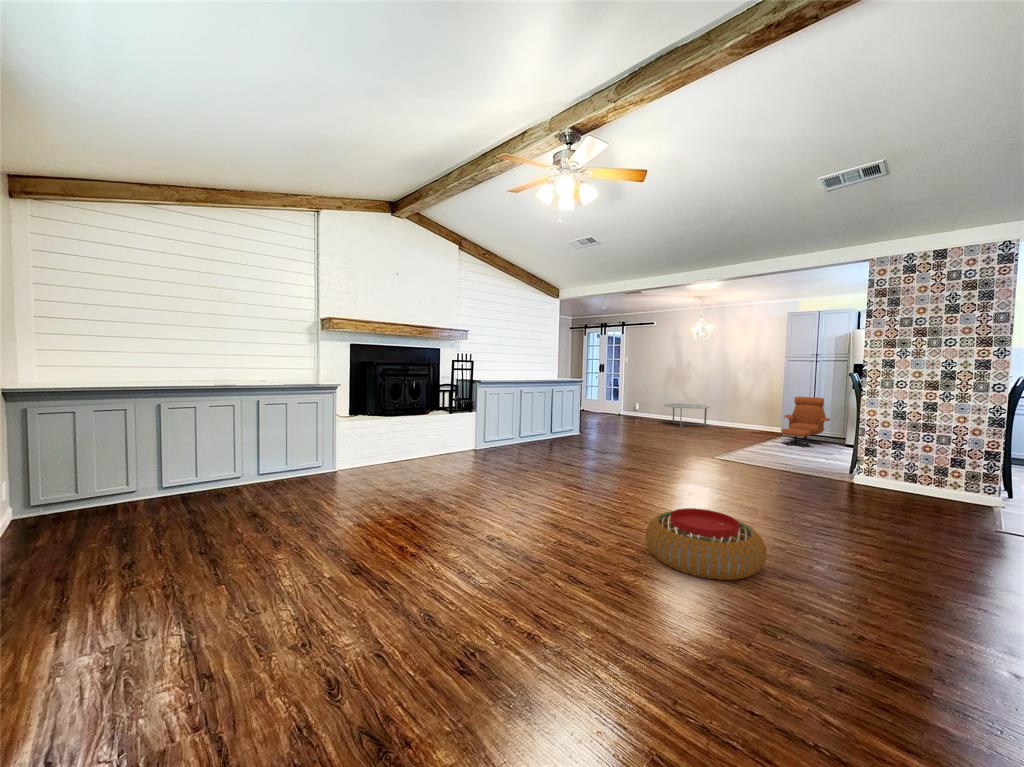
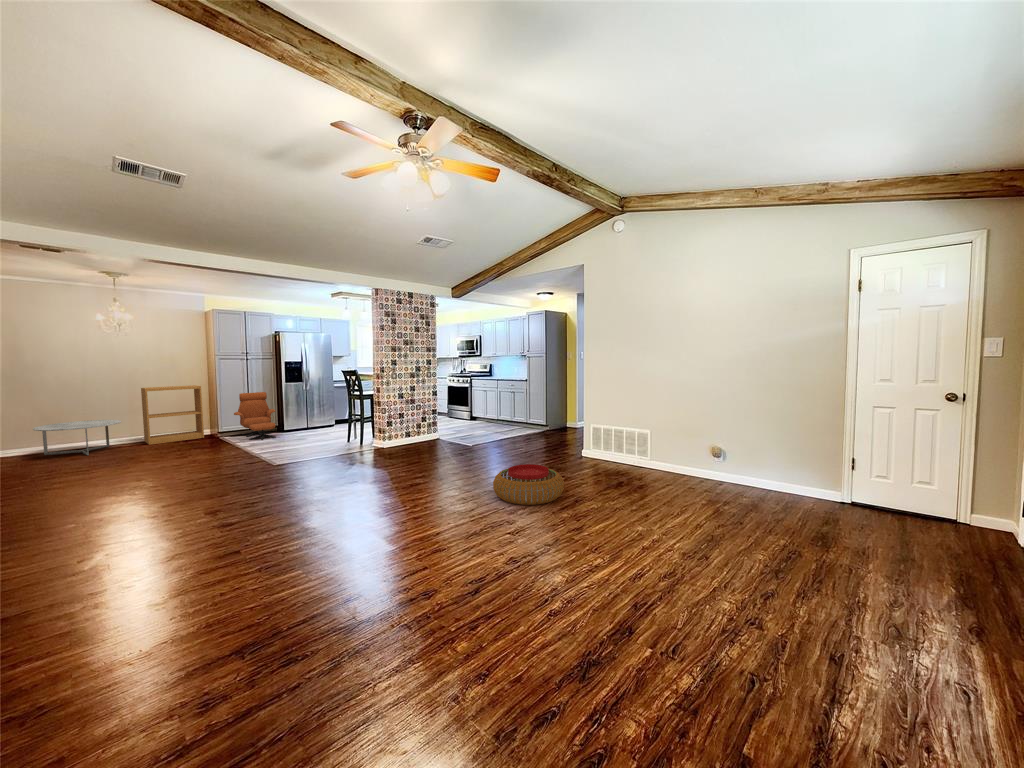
bookshelf: none [723,384,773,434] -> present [141,385,204,445]

